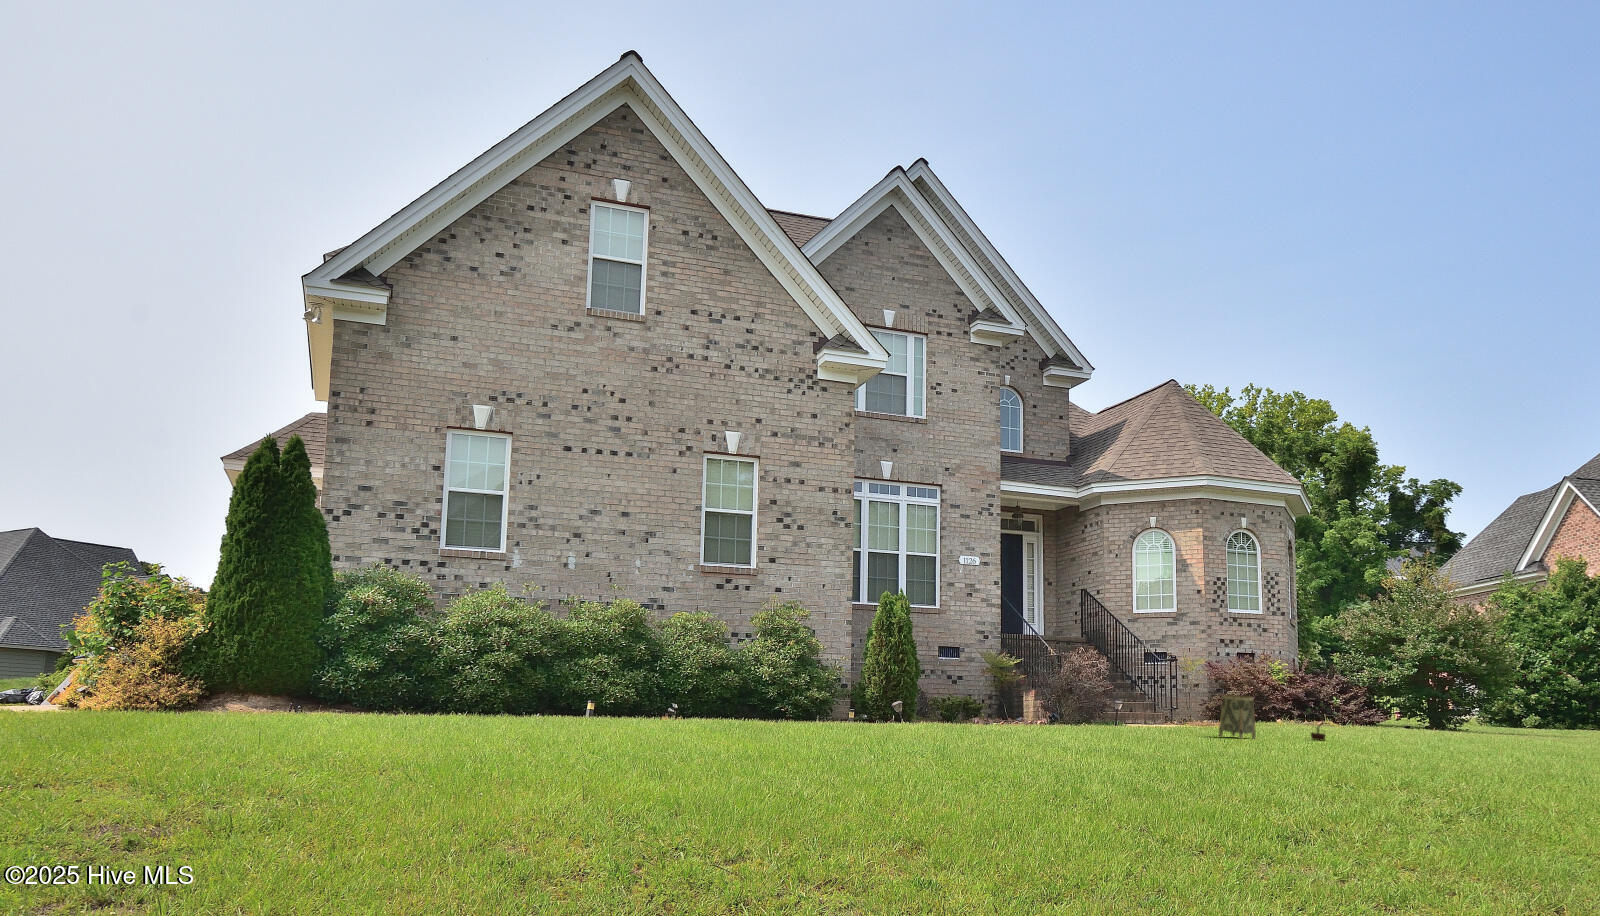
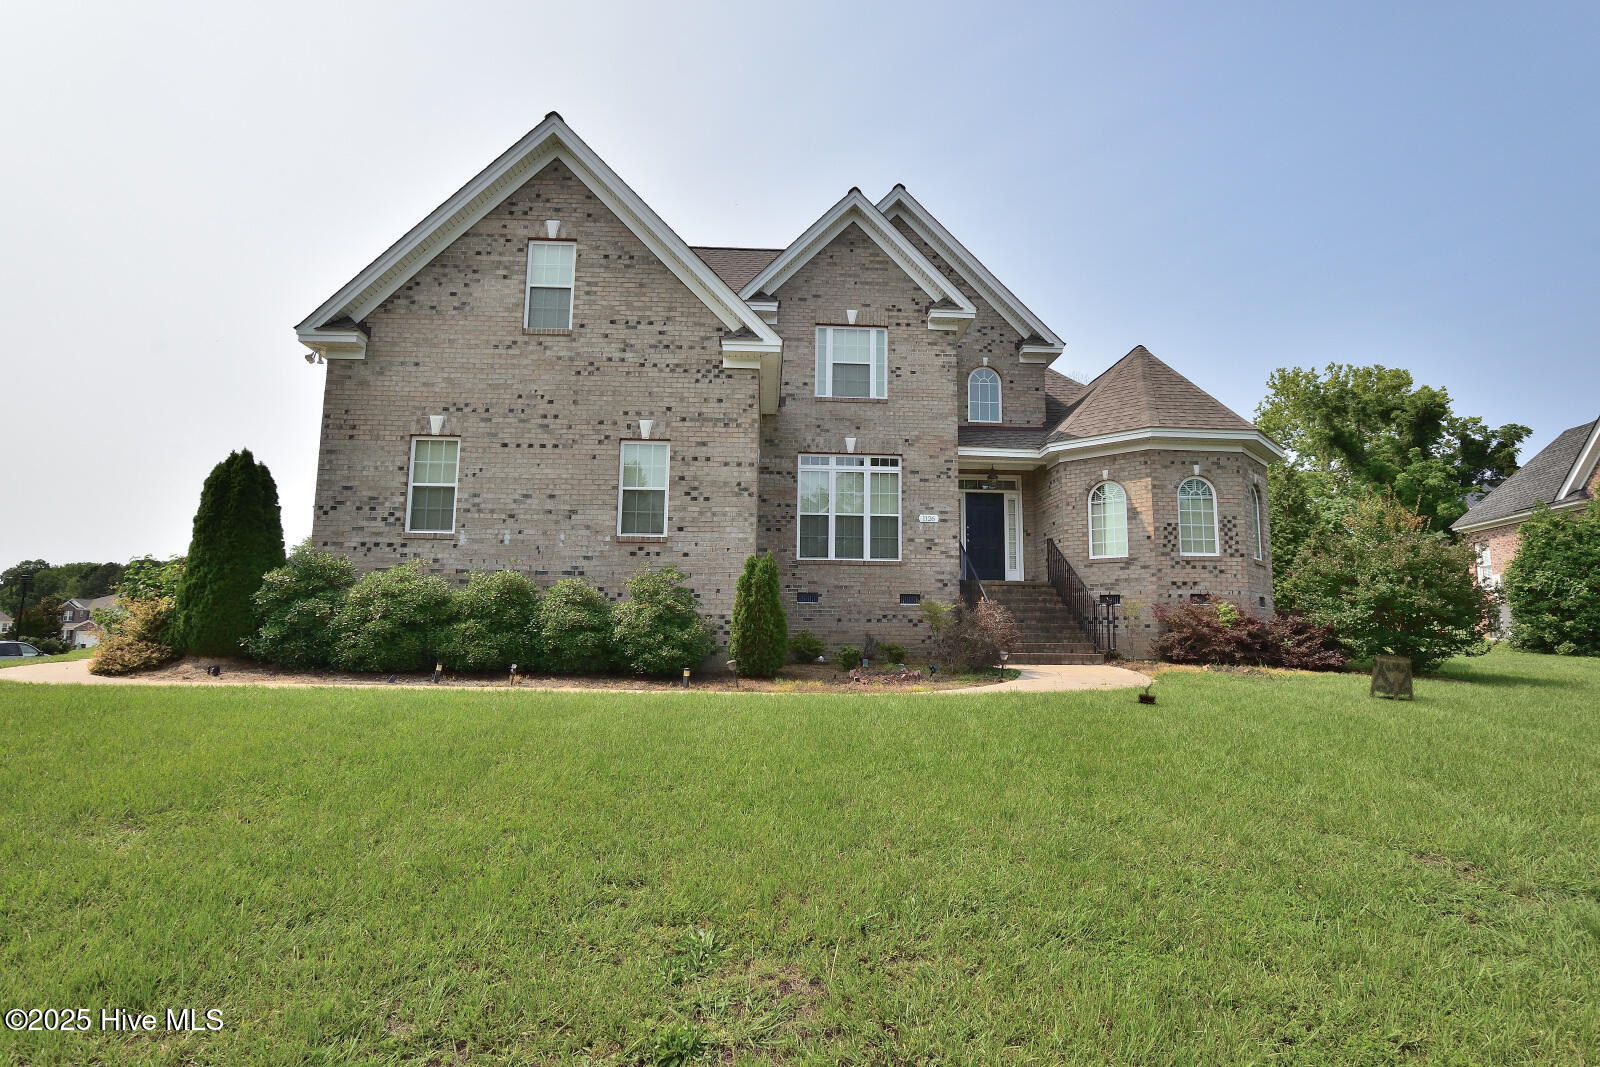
basket: present [1219,694,1256,739] -> present [1370,655,1414,701]

